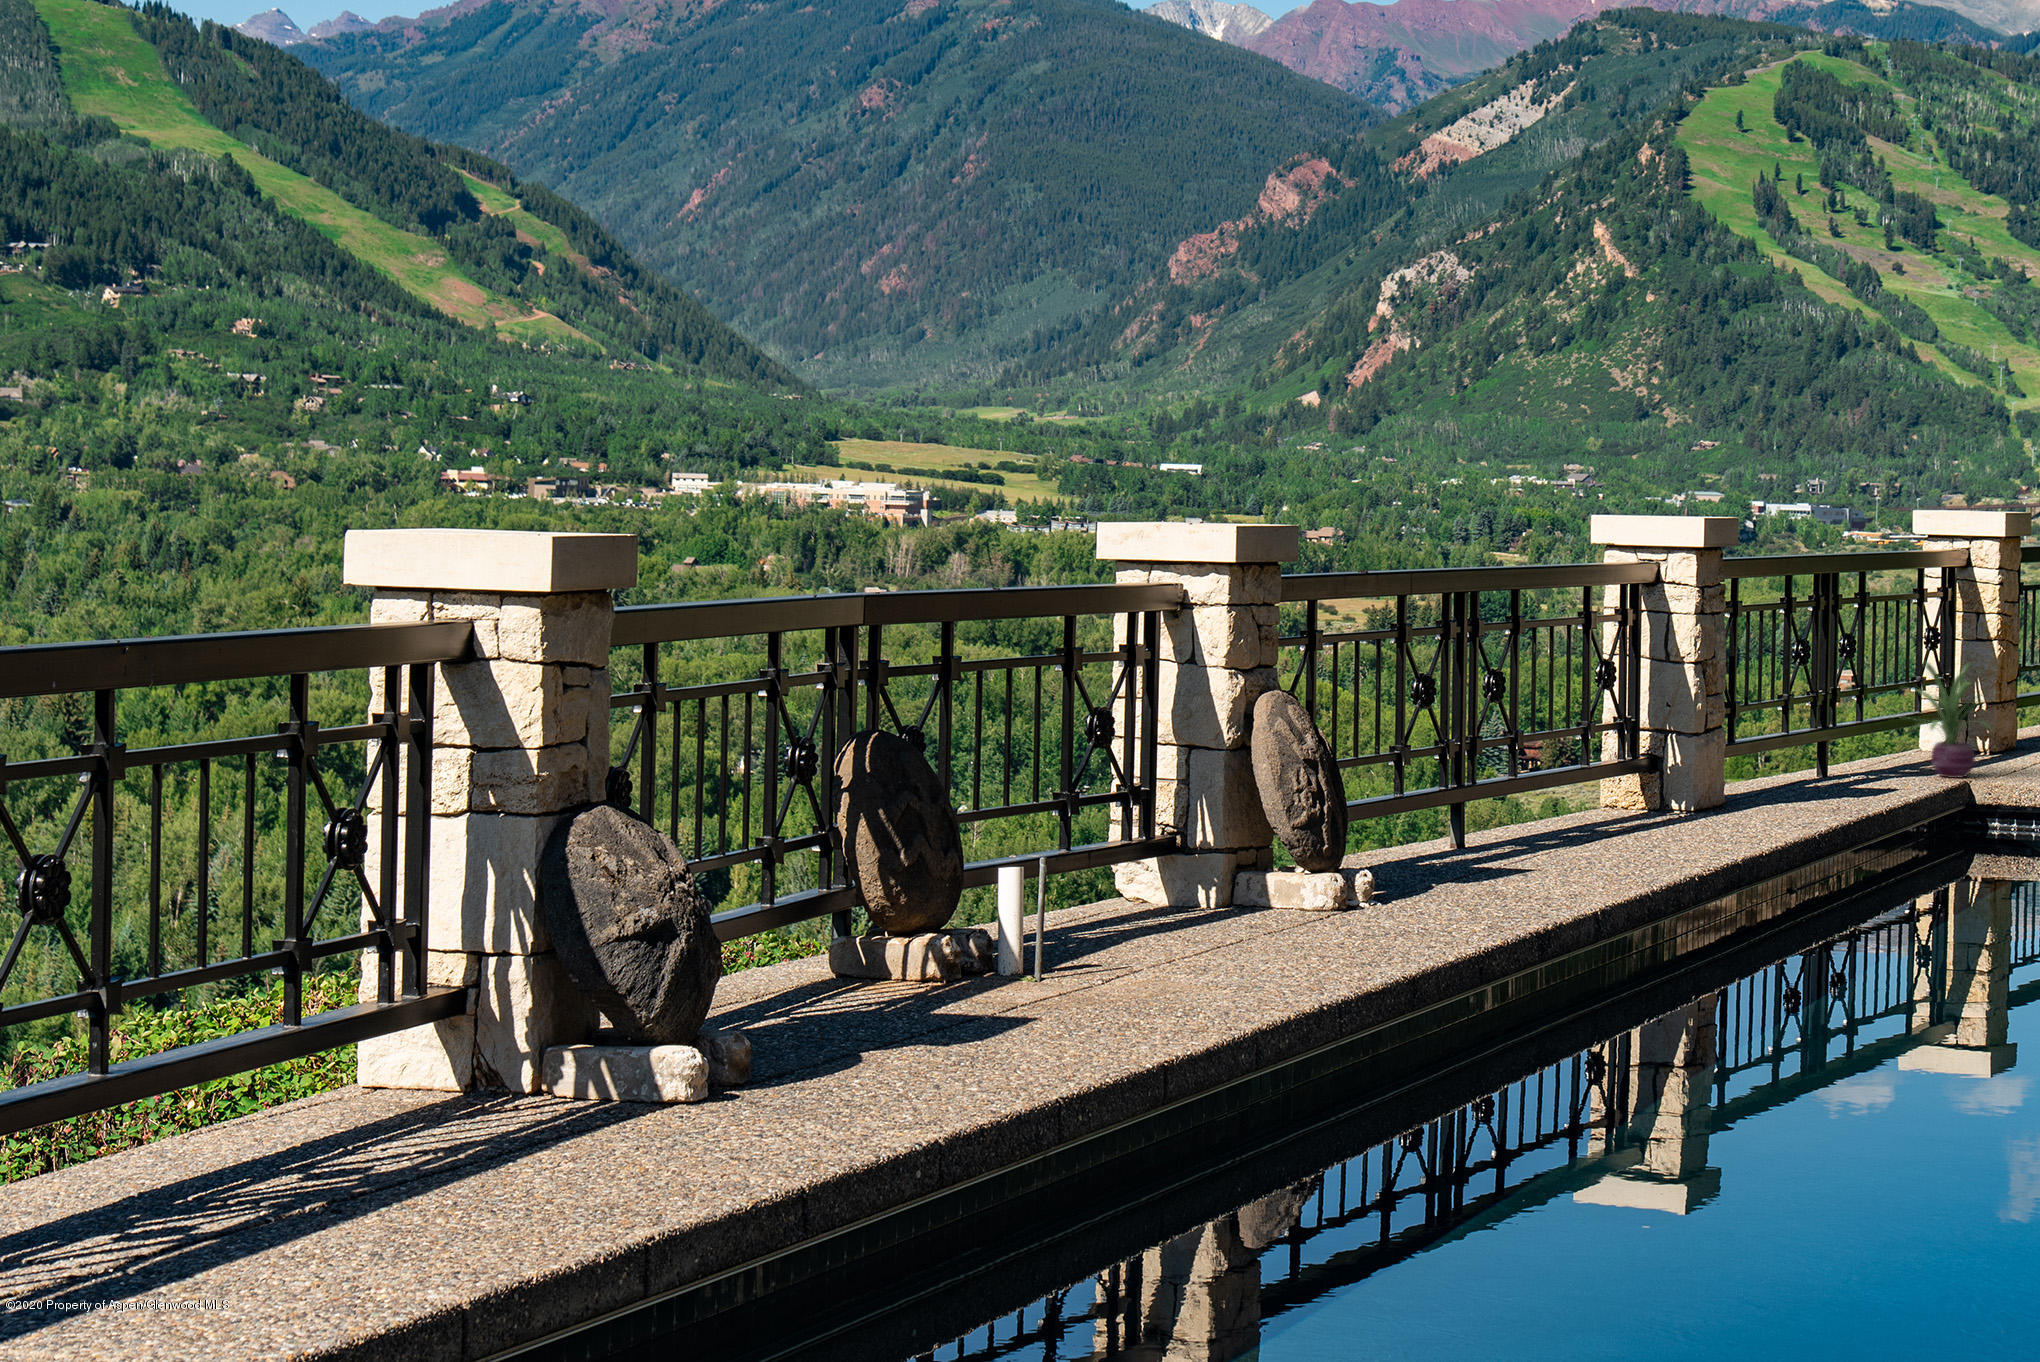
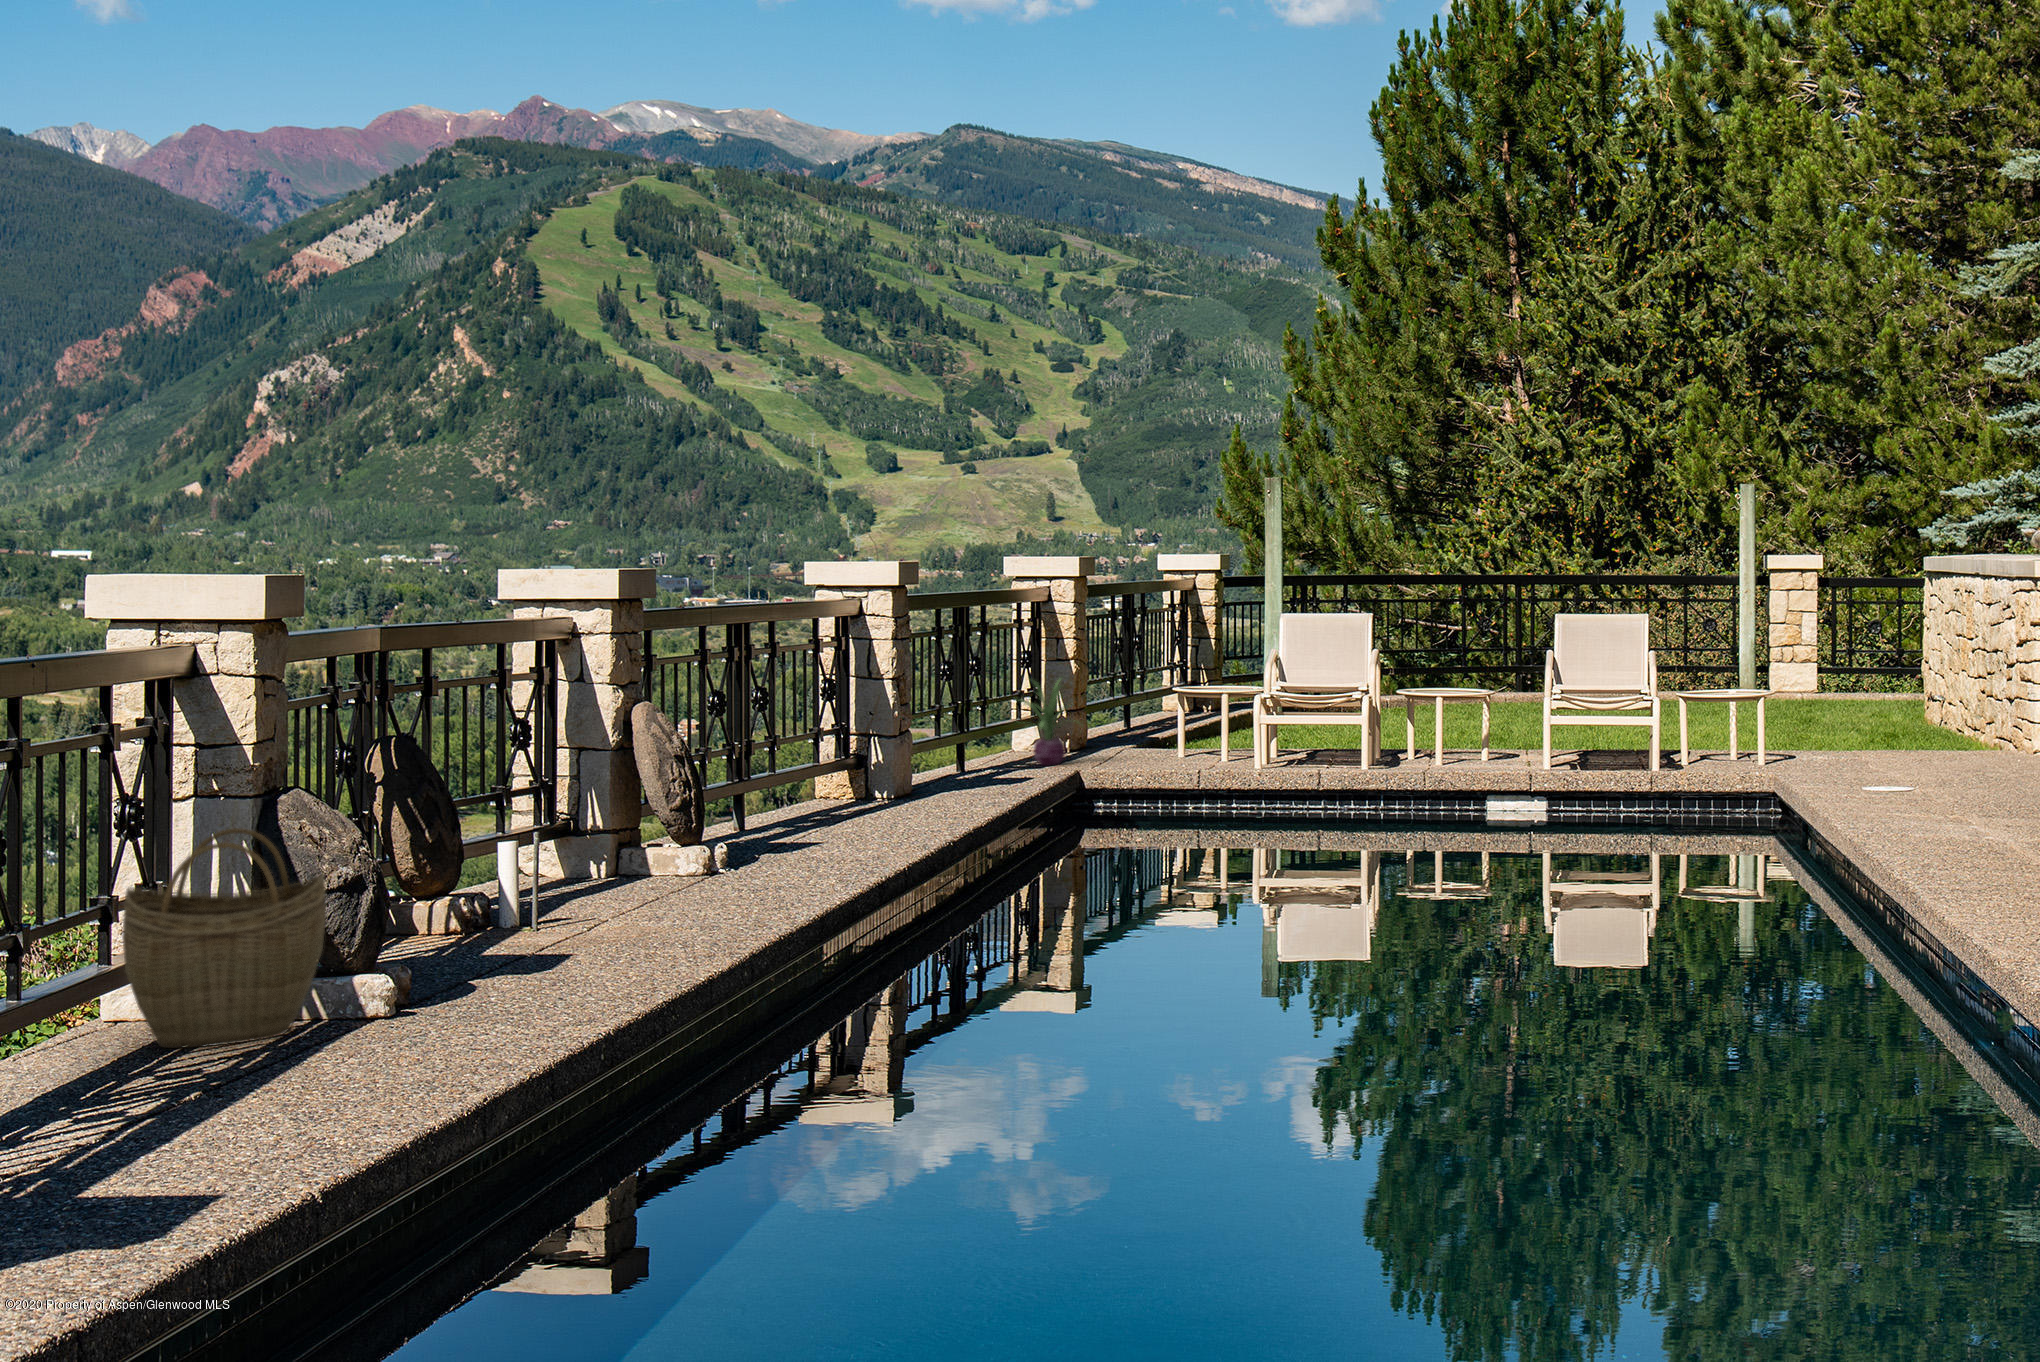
woven basket: none [318,855,567,1143] -> present [122,828,326,1048]

